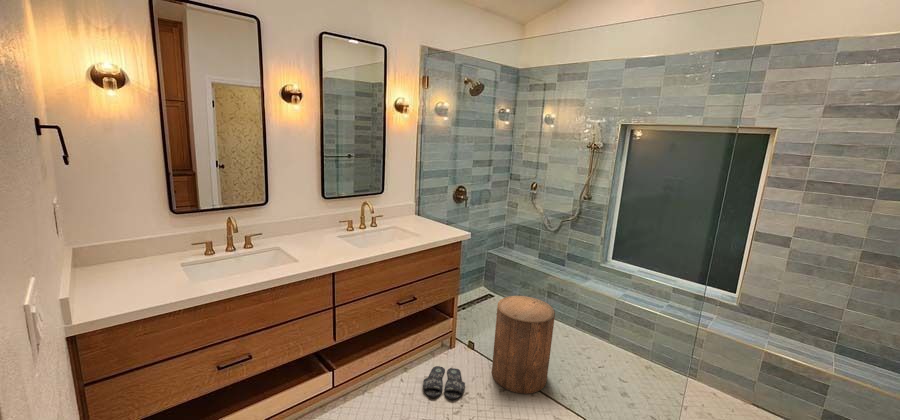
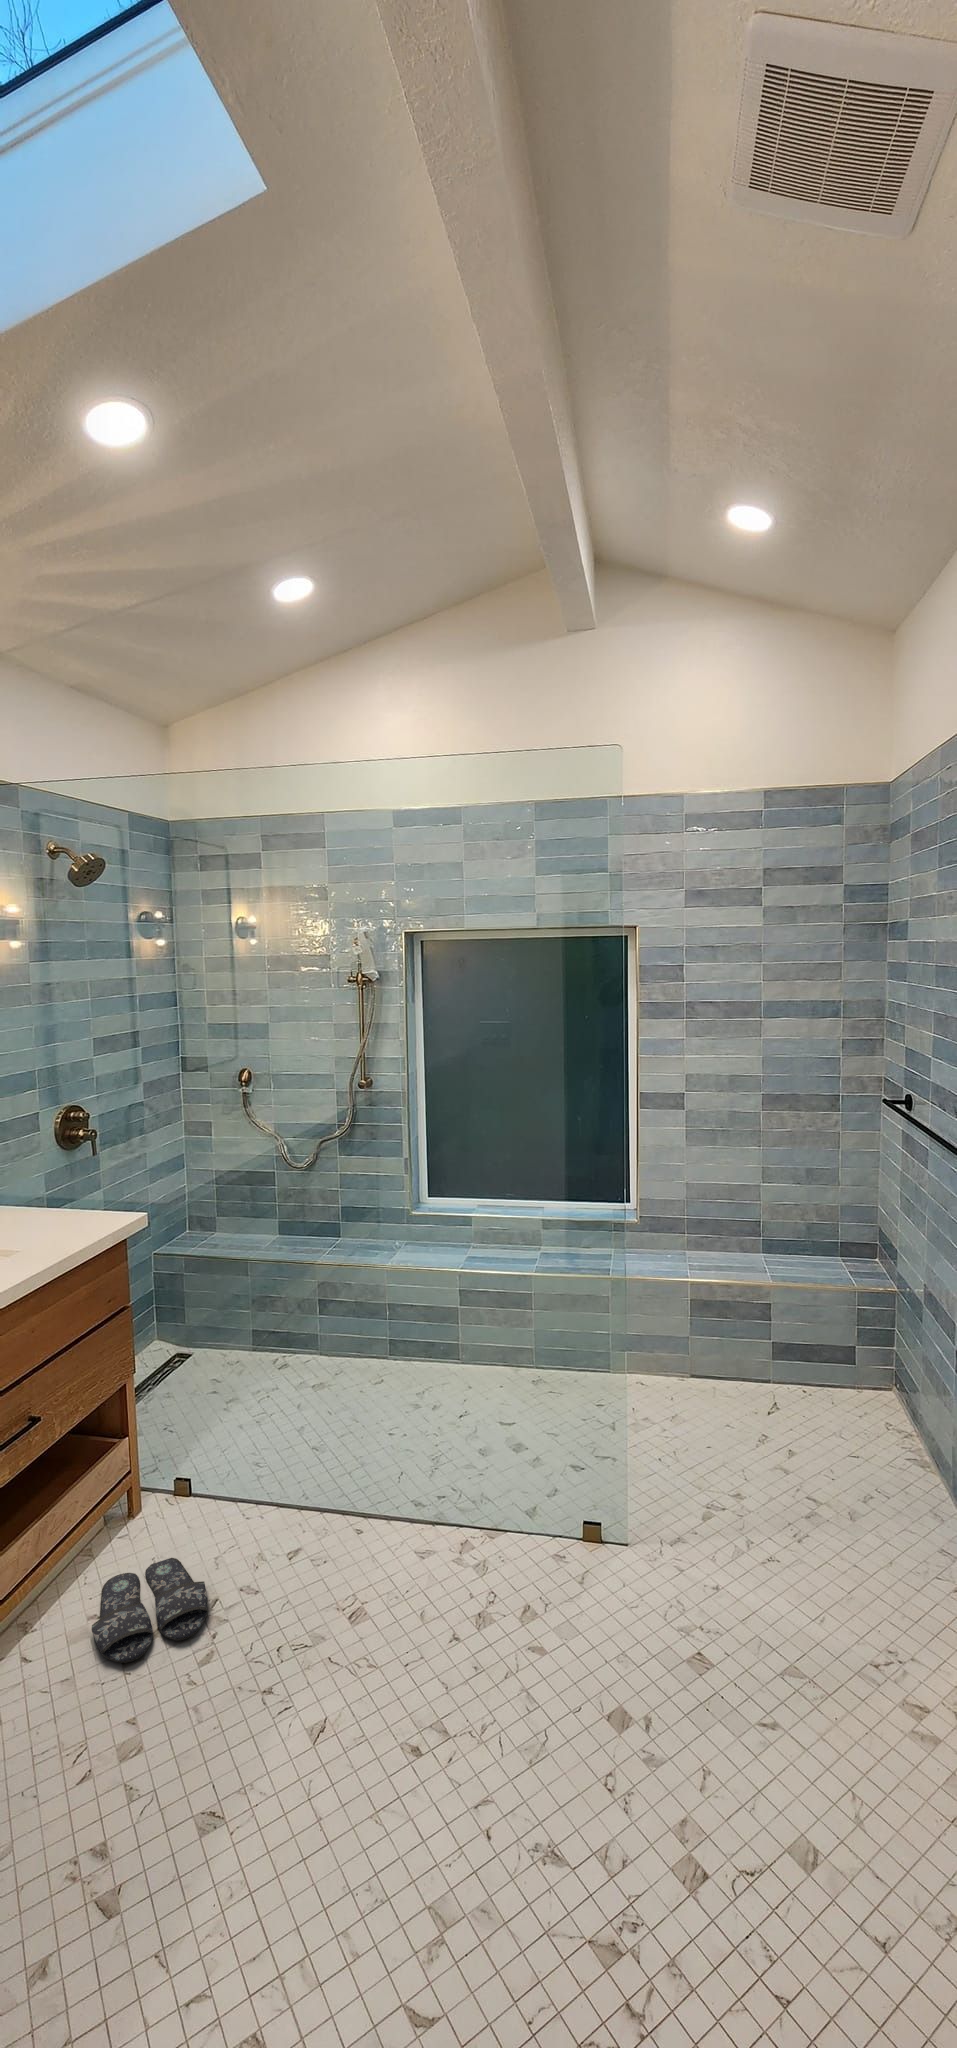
stool: present [492,296,555,394] -> none [246,1316,380,1548]

